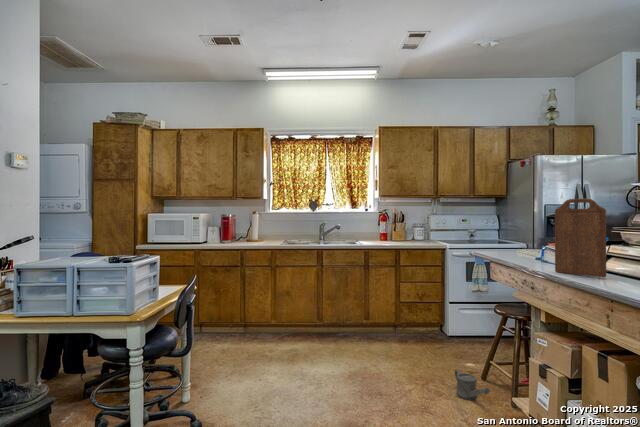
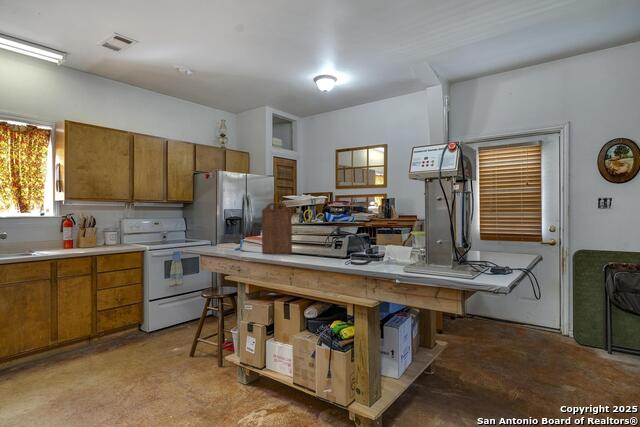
watering can: present [455,370,490,400] -> none [171,354,206,377]

